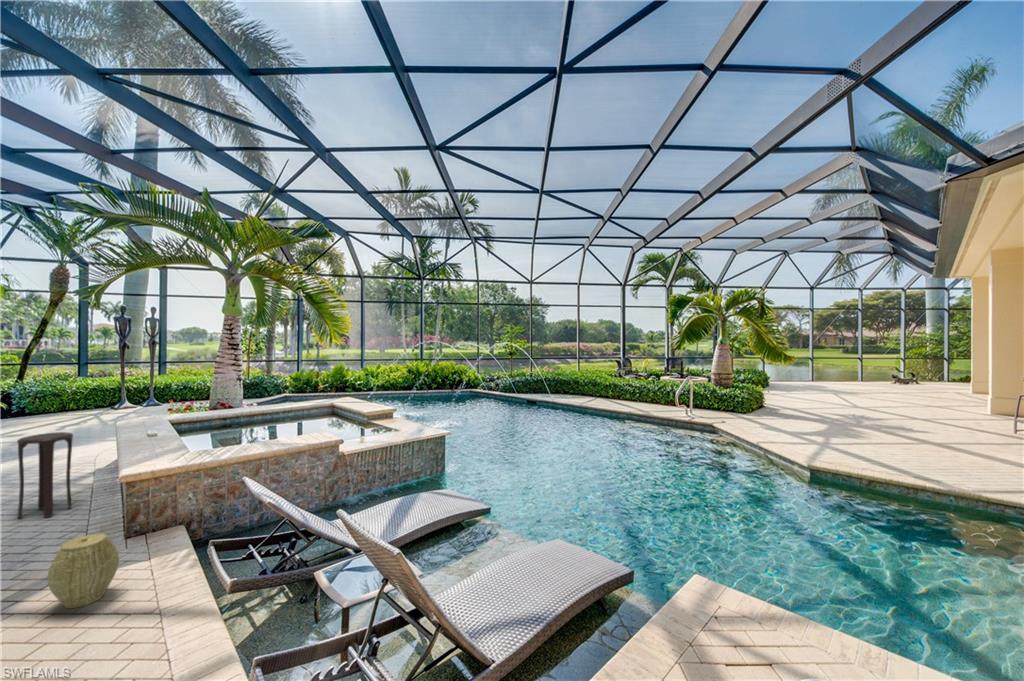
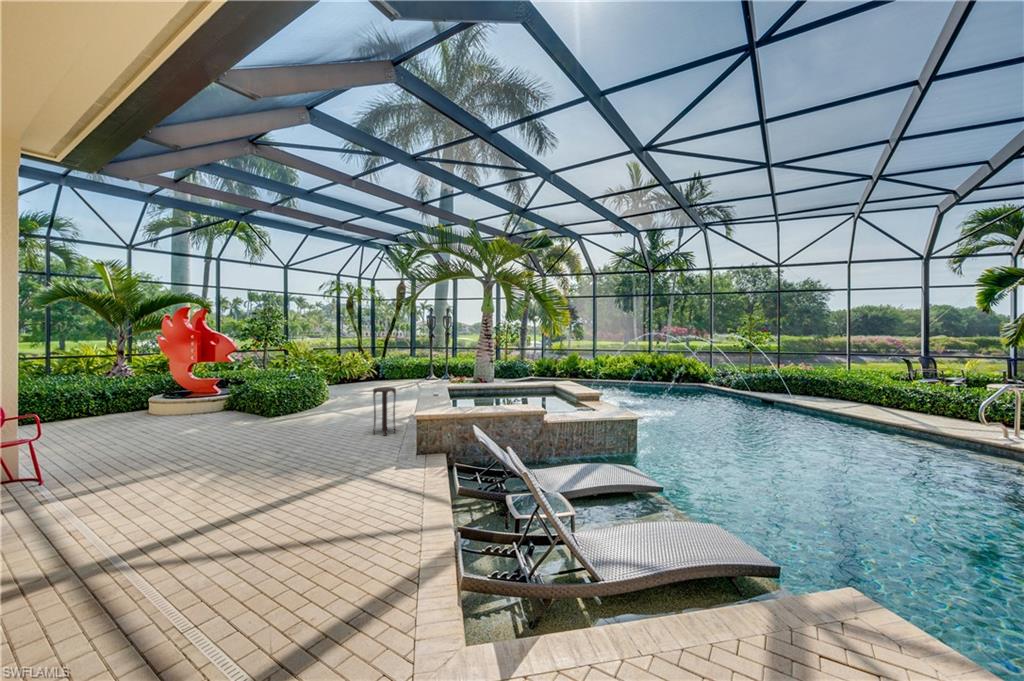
woven basket: present [47,534,119,608] -> none [376,444,406,482]

